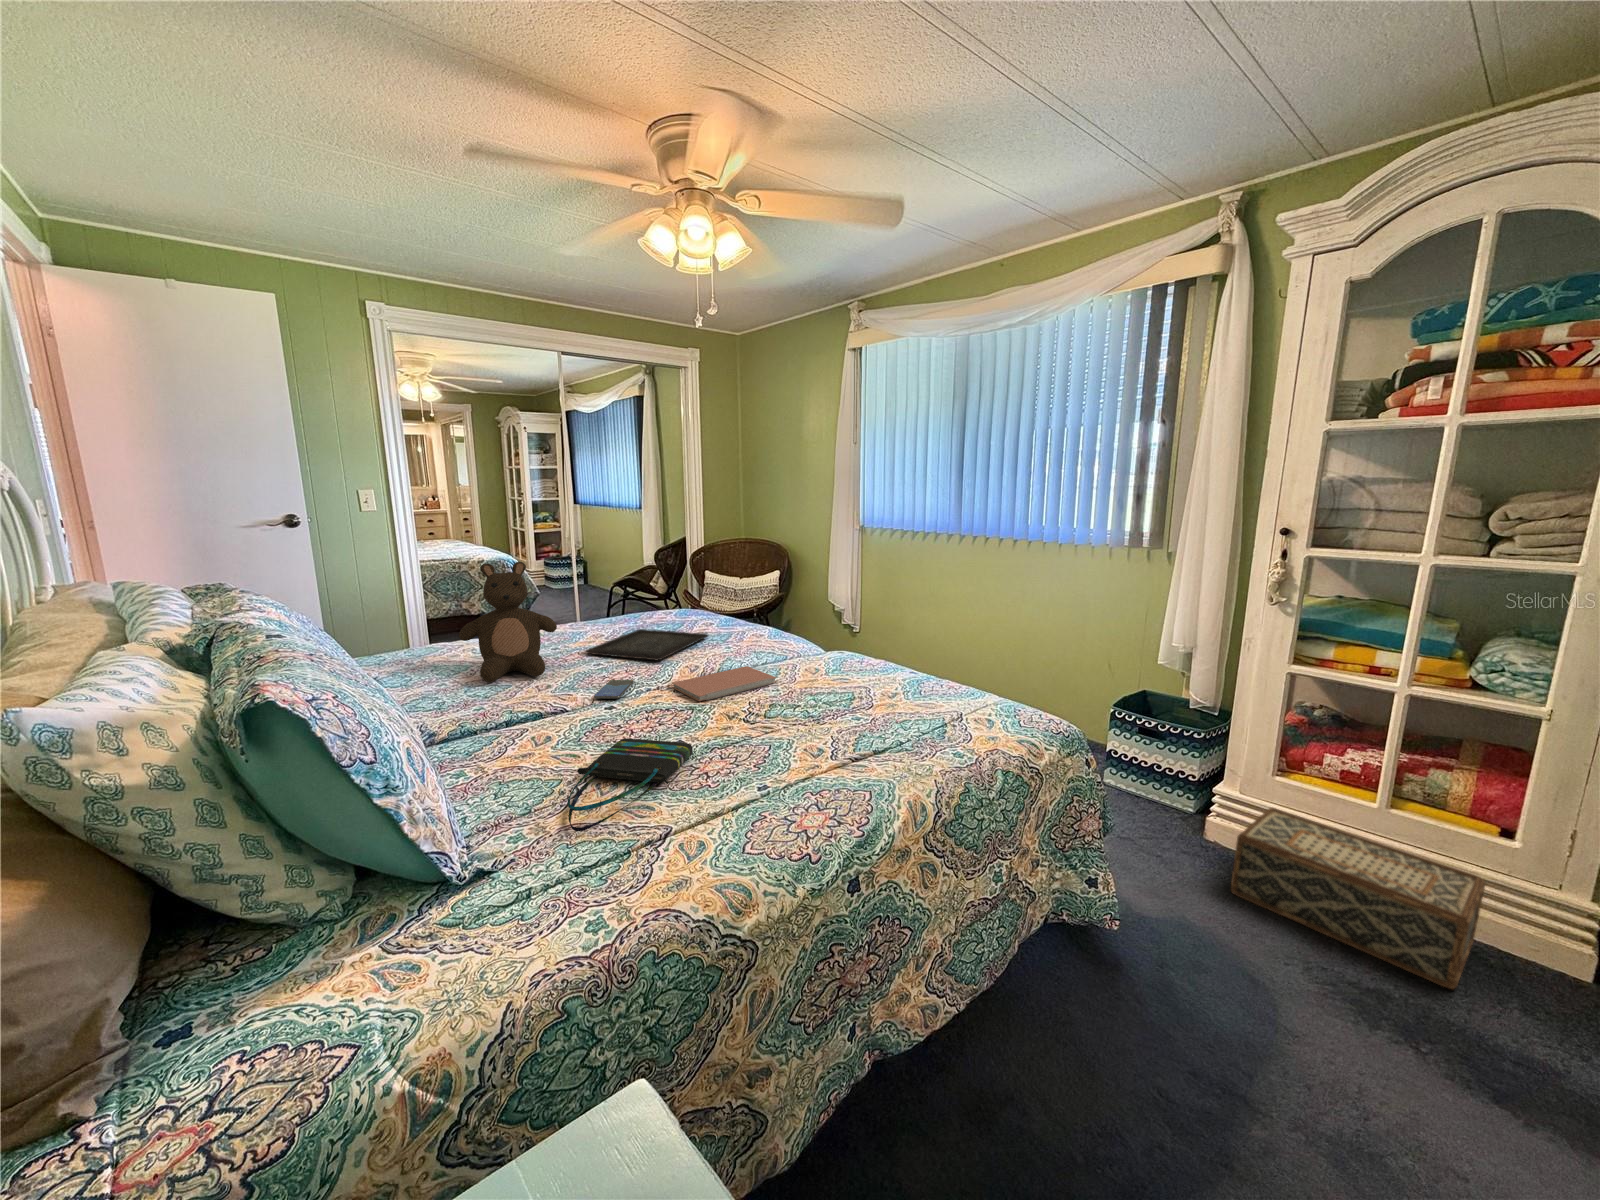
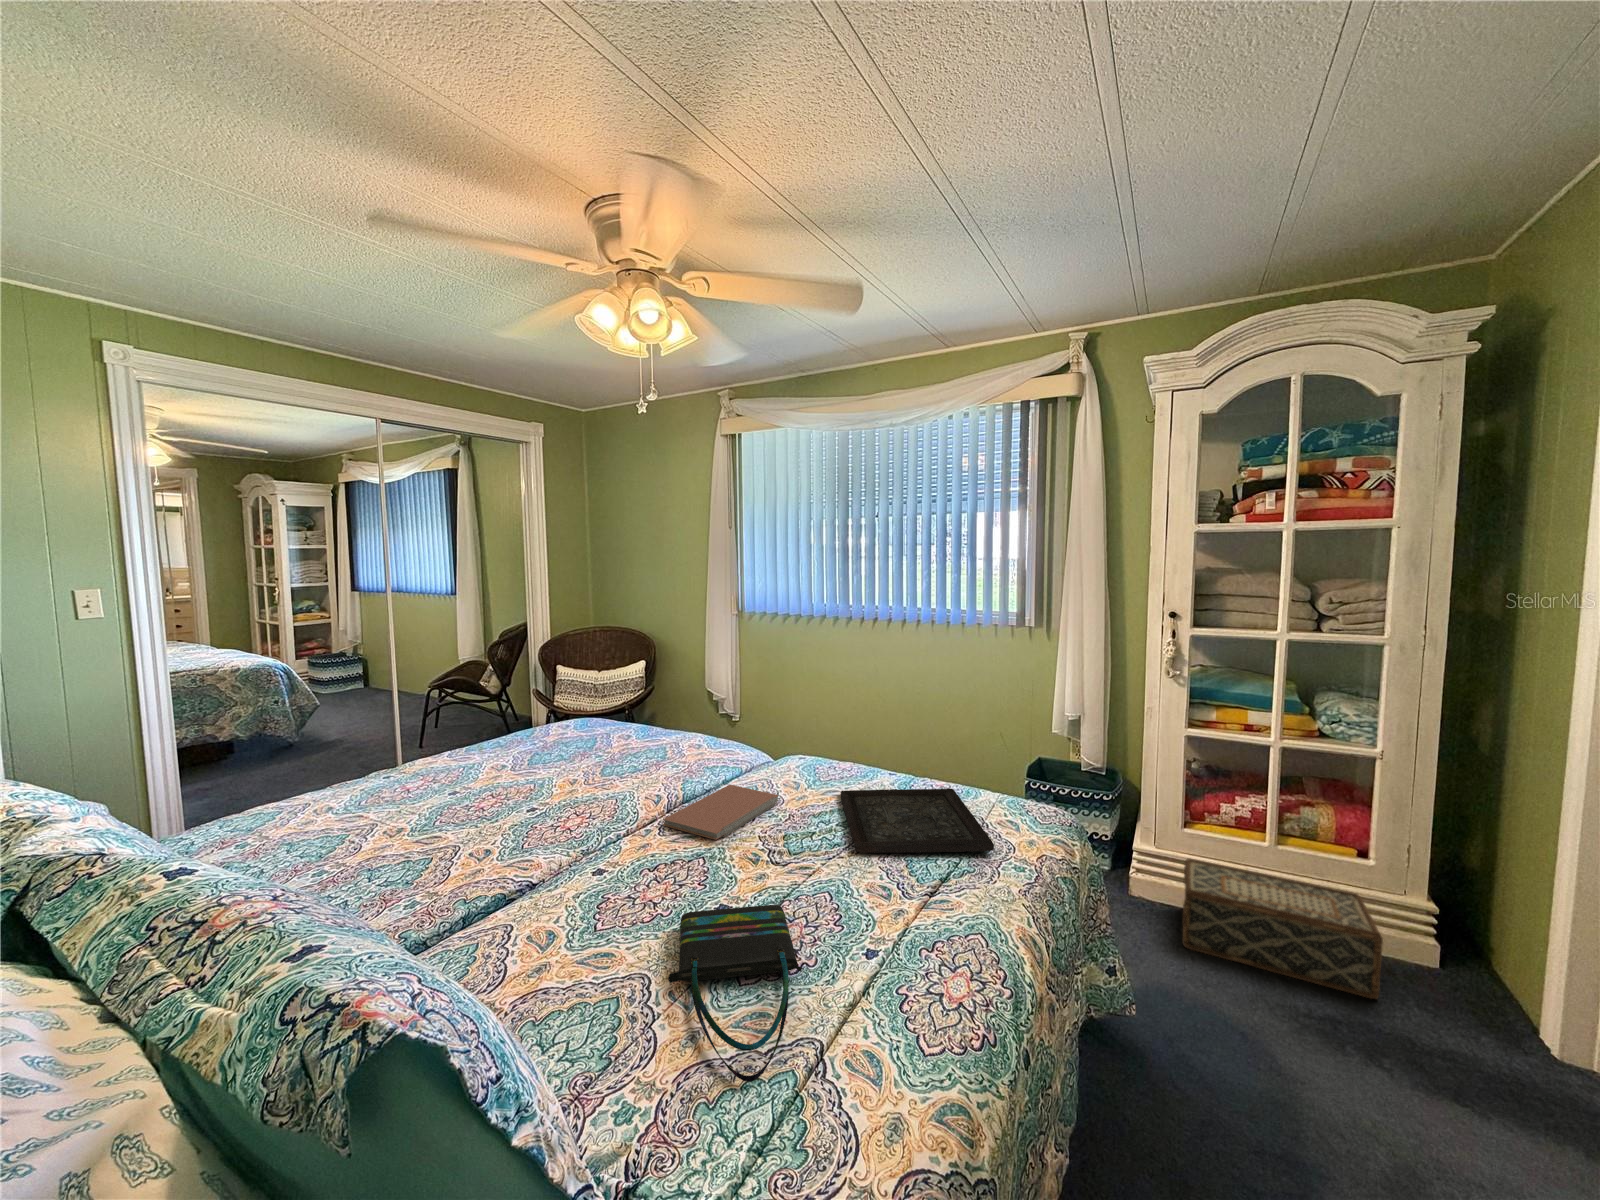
stuffed bear: present [459,562,557,682] -> none [330,676,473,854]
tray: present [585,629,708,661] -> present [841,789,994,853]
smartphone: present [594,680,634,699] -> none [573,822,610,857]

